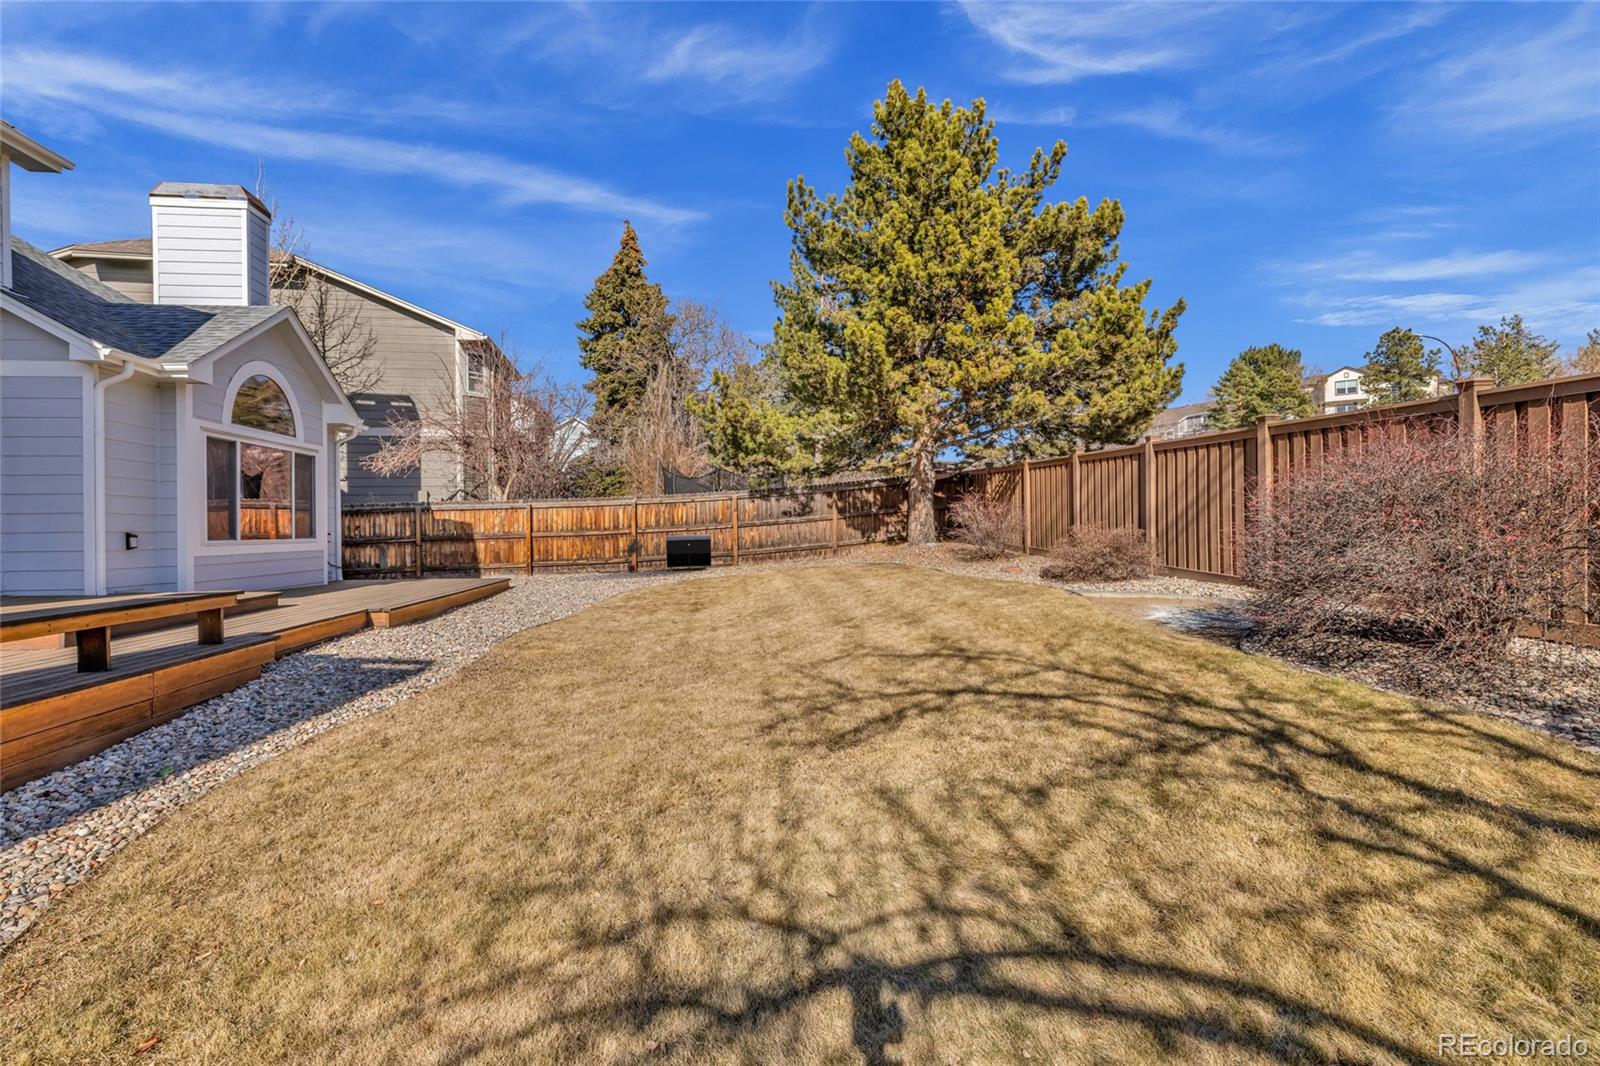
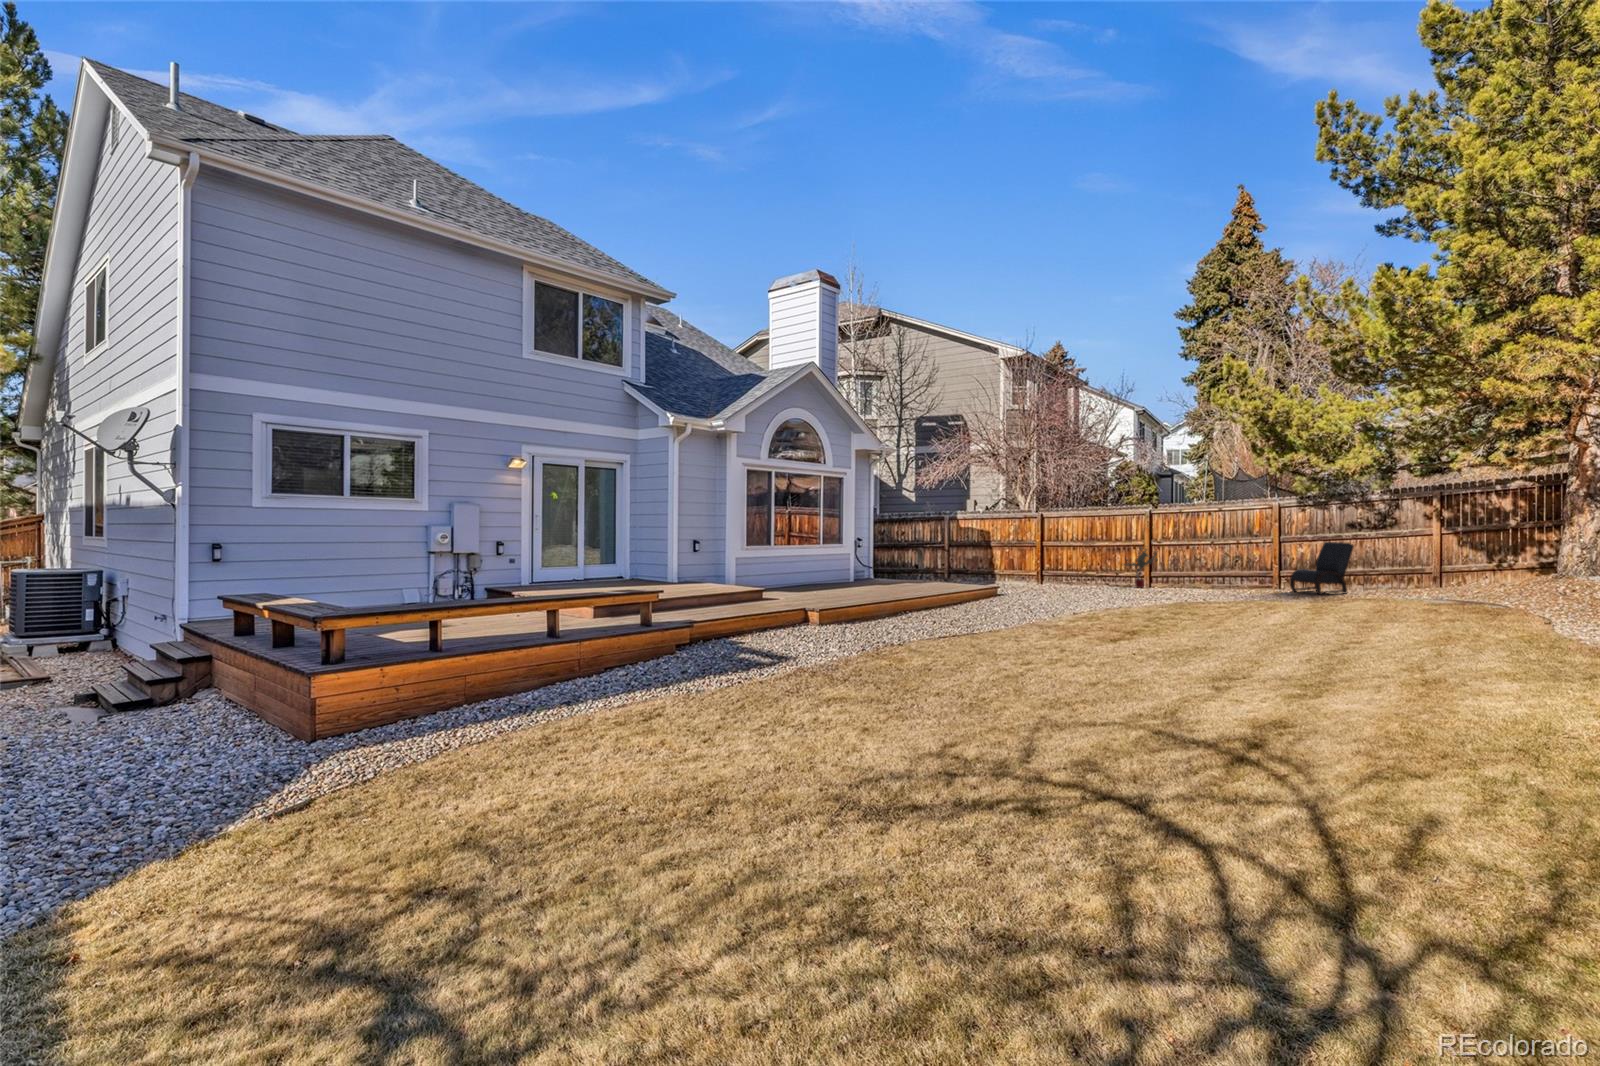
lounge chair: none [749,526,788,568] -> present [1290,542,1354,595]
storage bench: present [666,534,711,571] -> none [1179,549,1240,591]

